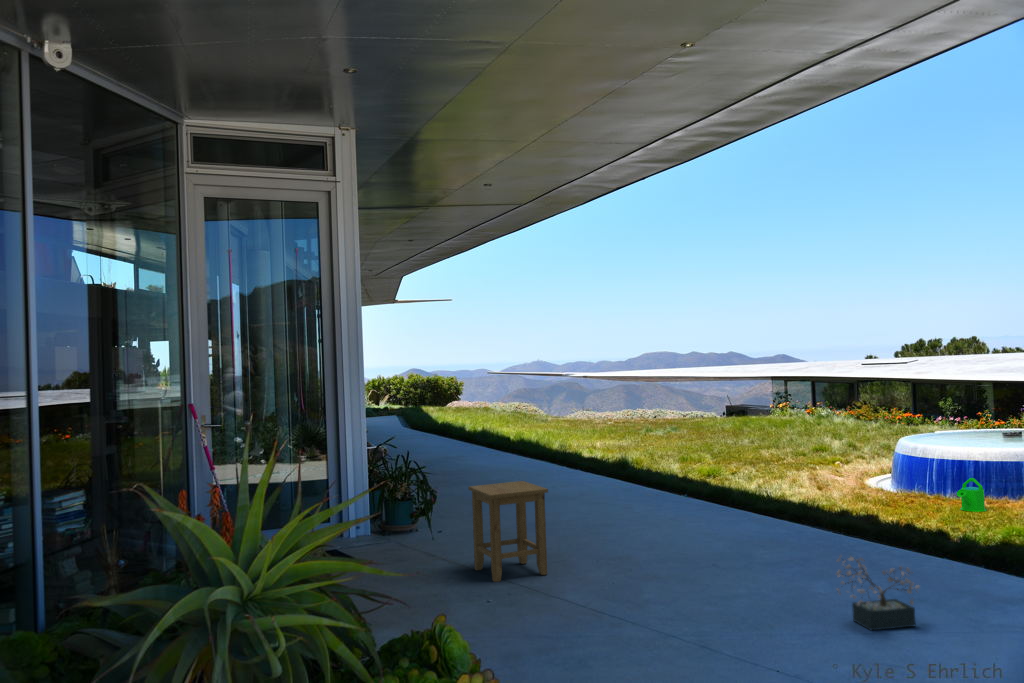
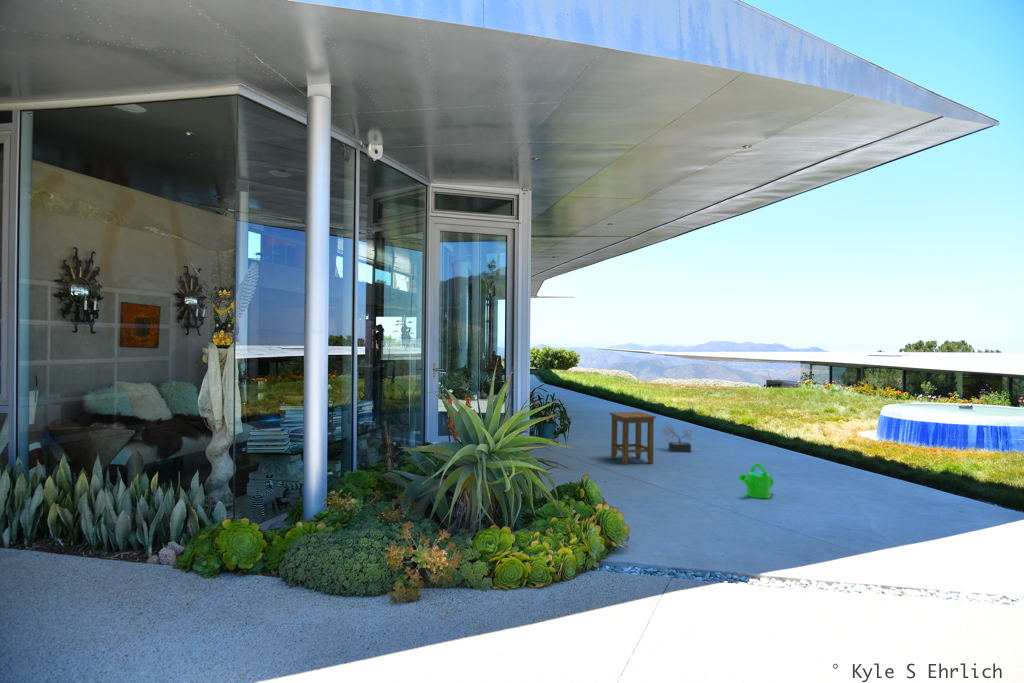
watering can: present [957,478,987,512] -> present [739,463,774,498]
decorative plant: present [836,556,920,630] -> present [663,424,692,452]

